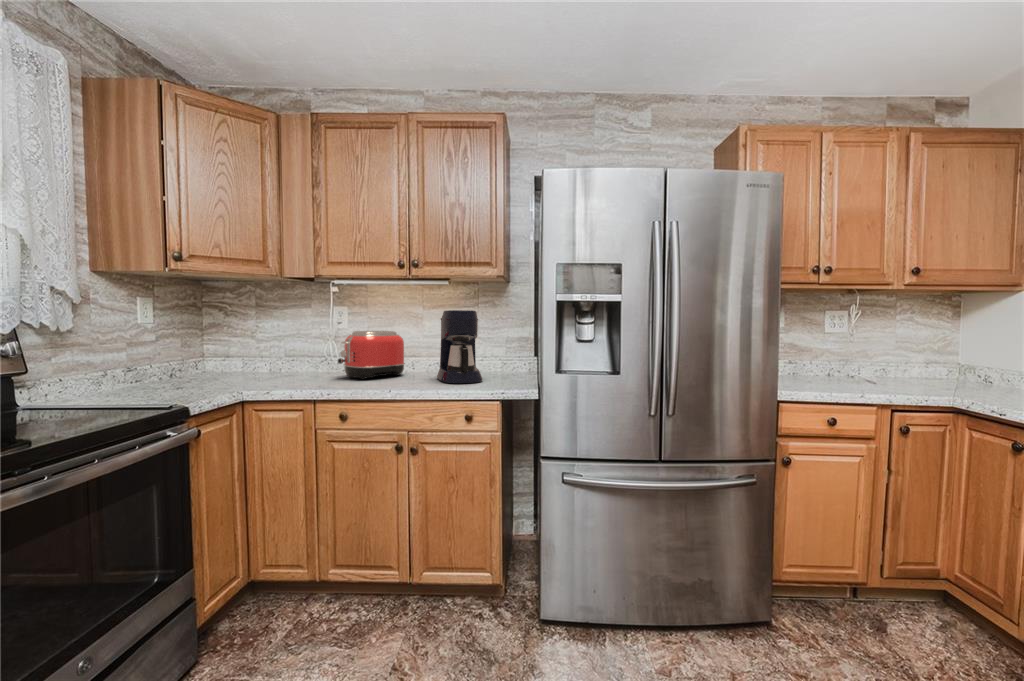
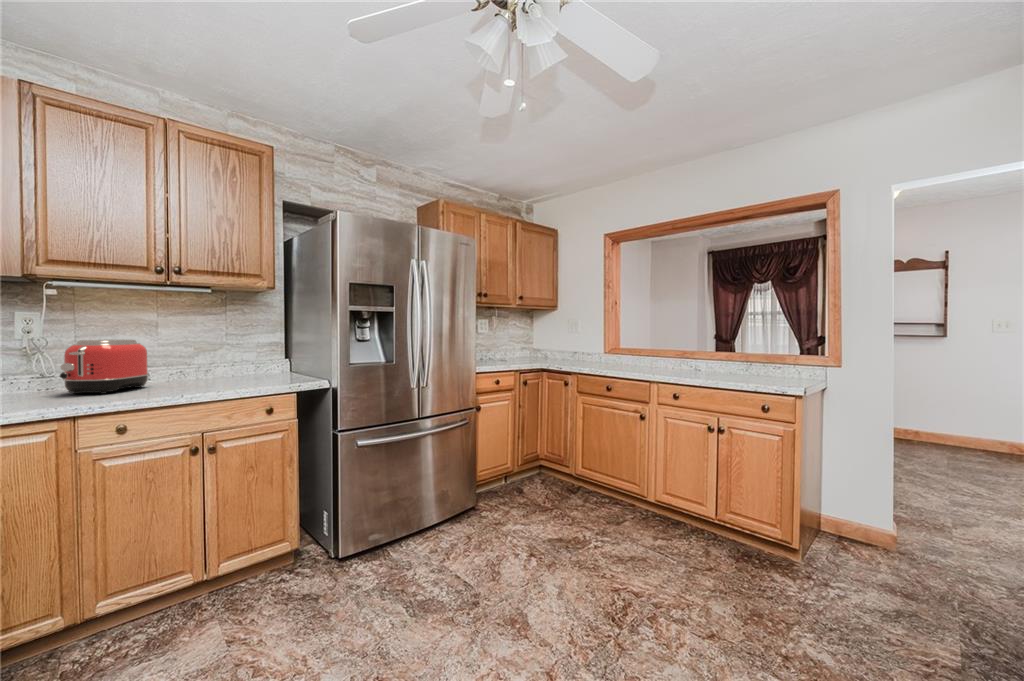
coffee maker: present [437,310,482,383] -> none [198,317,256,386]

